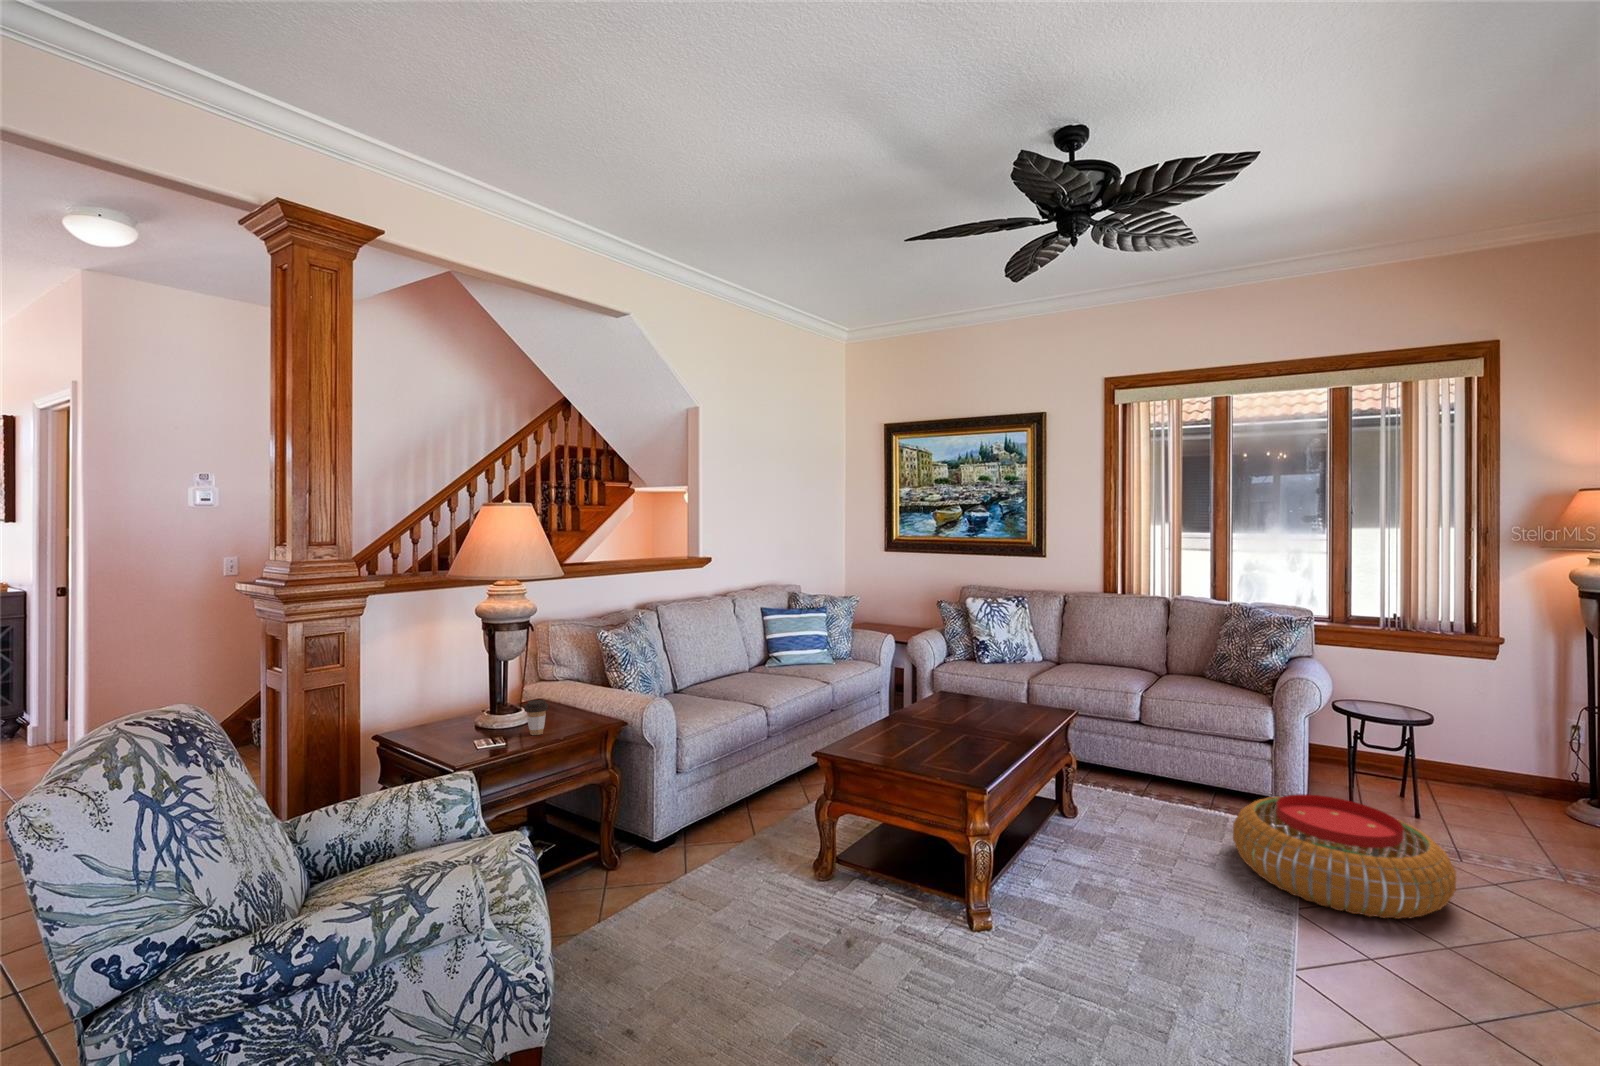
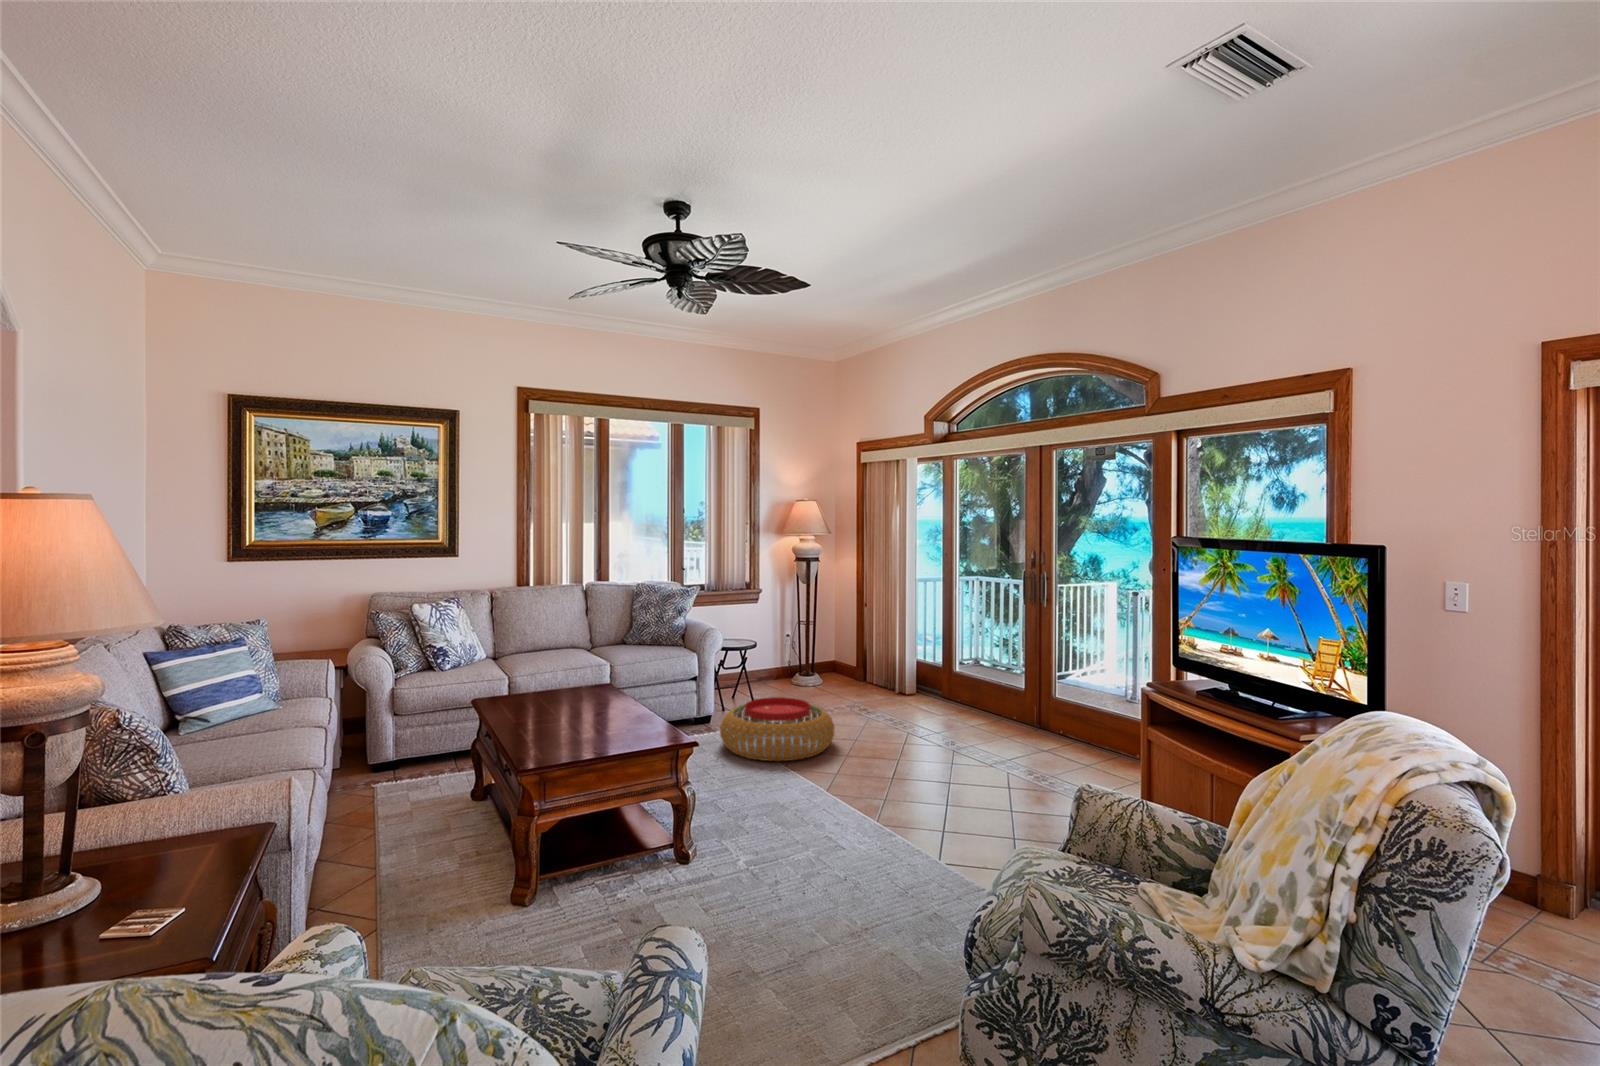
coffee cup: present [525,700,548,735] -> none [158,814,211,878]

